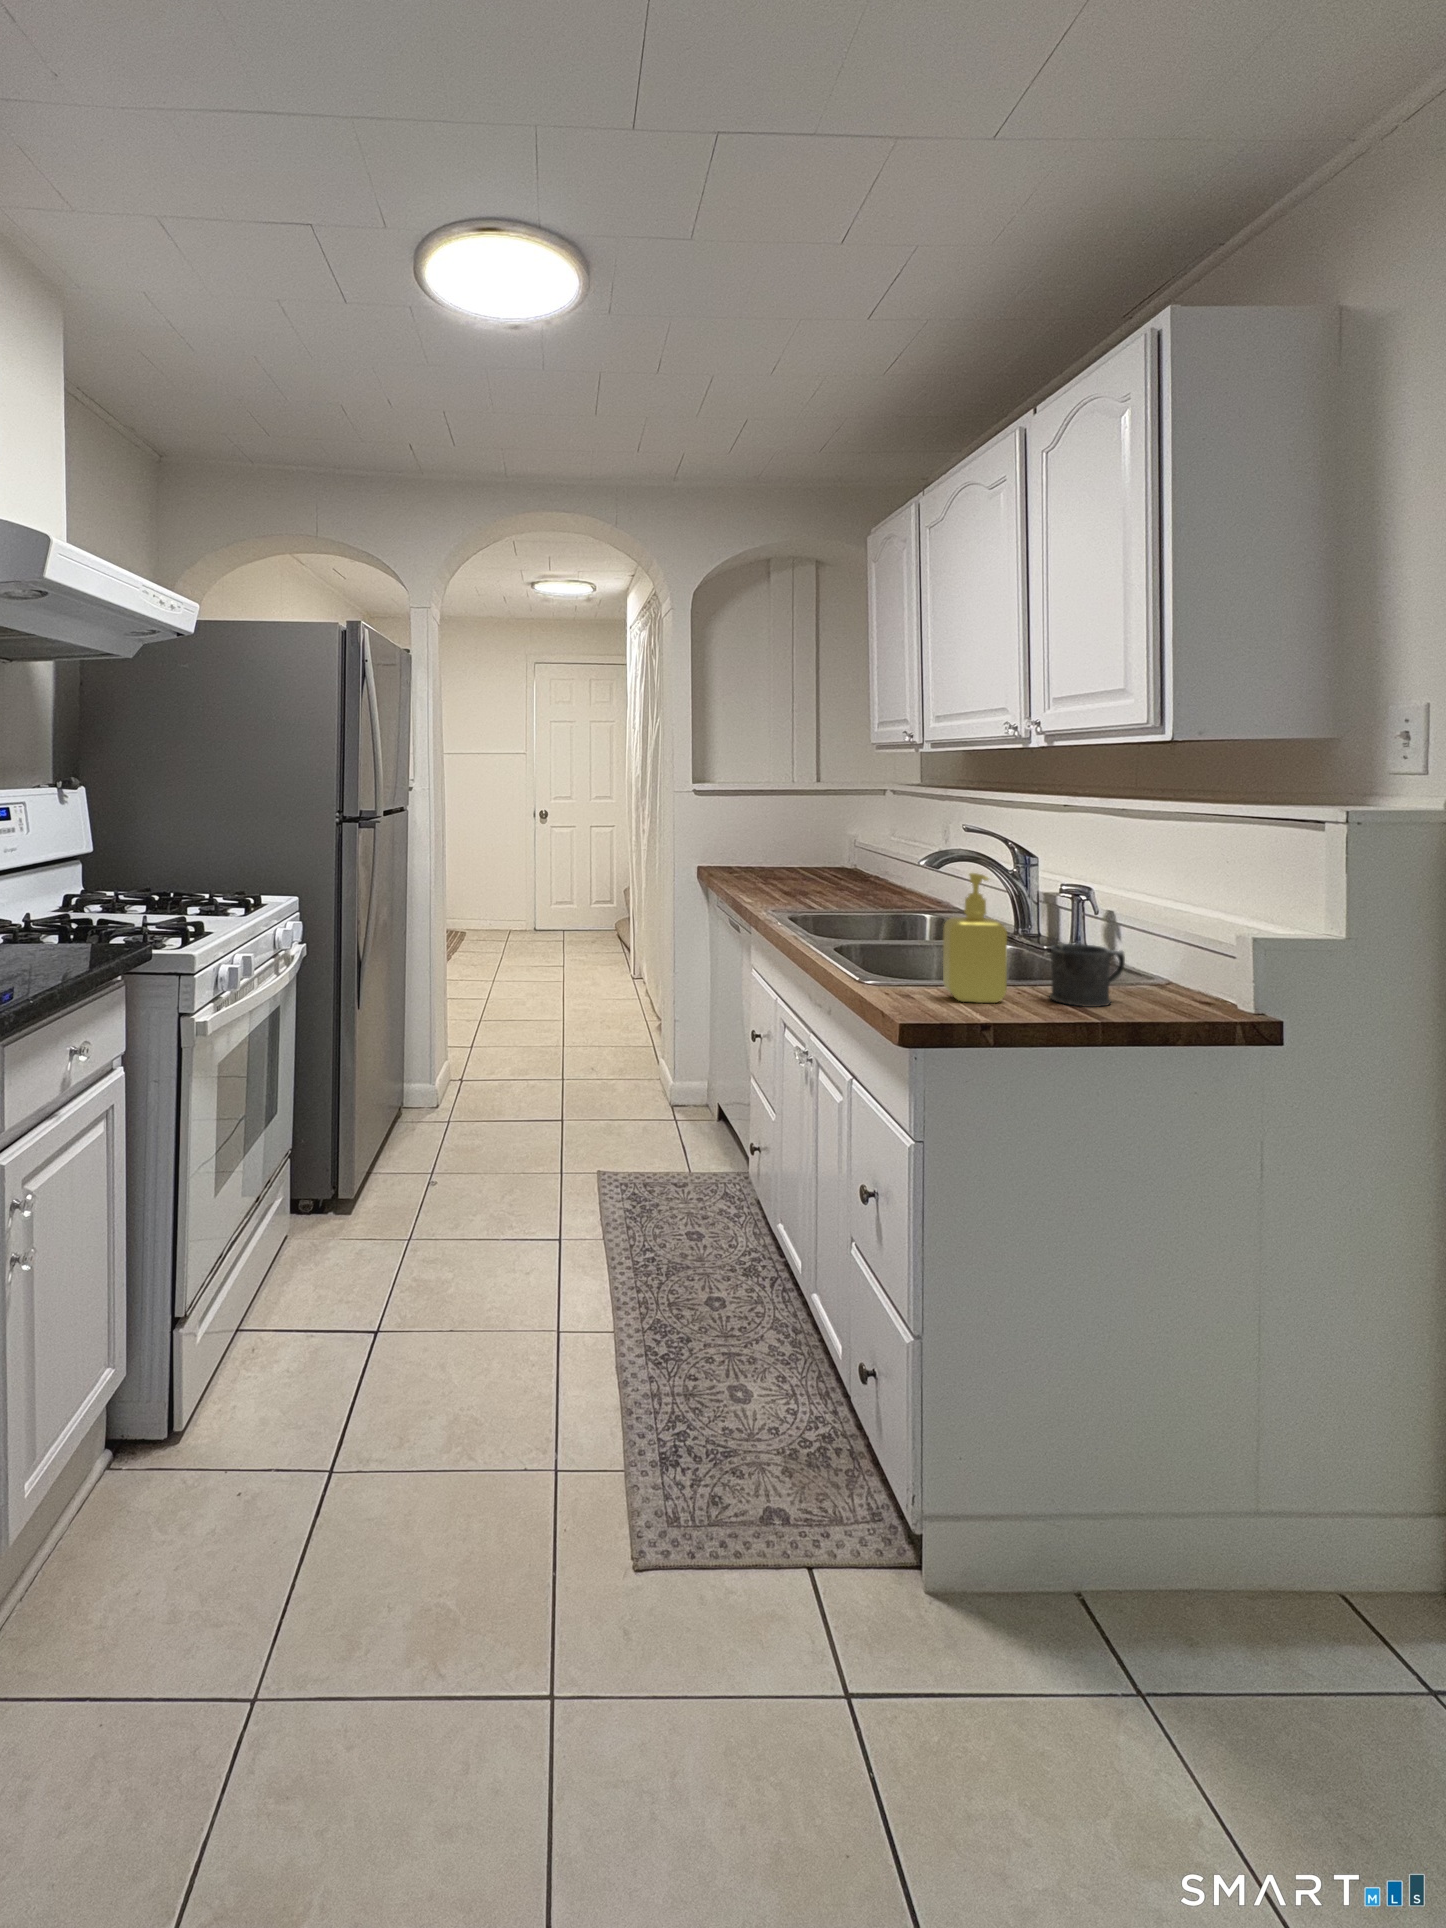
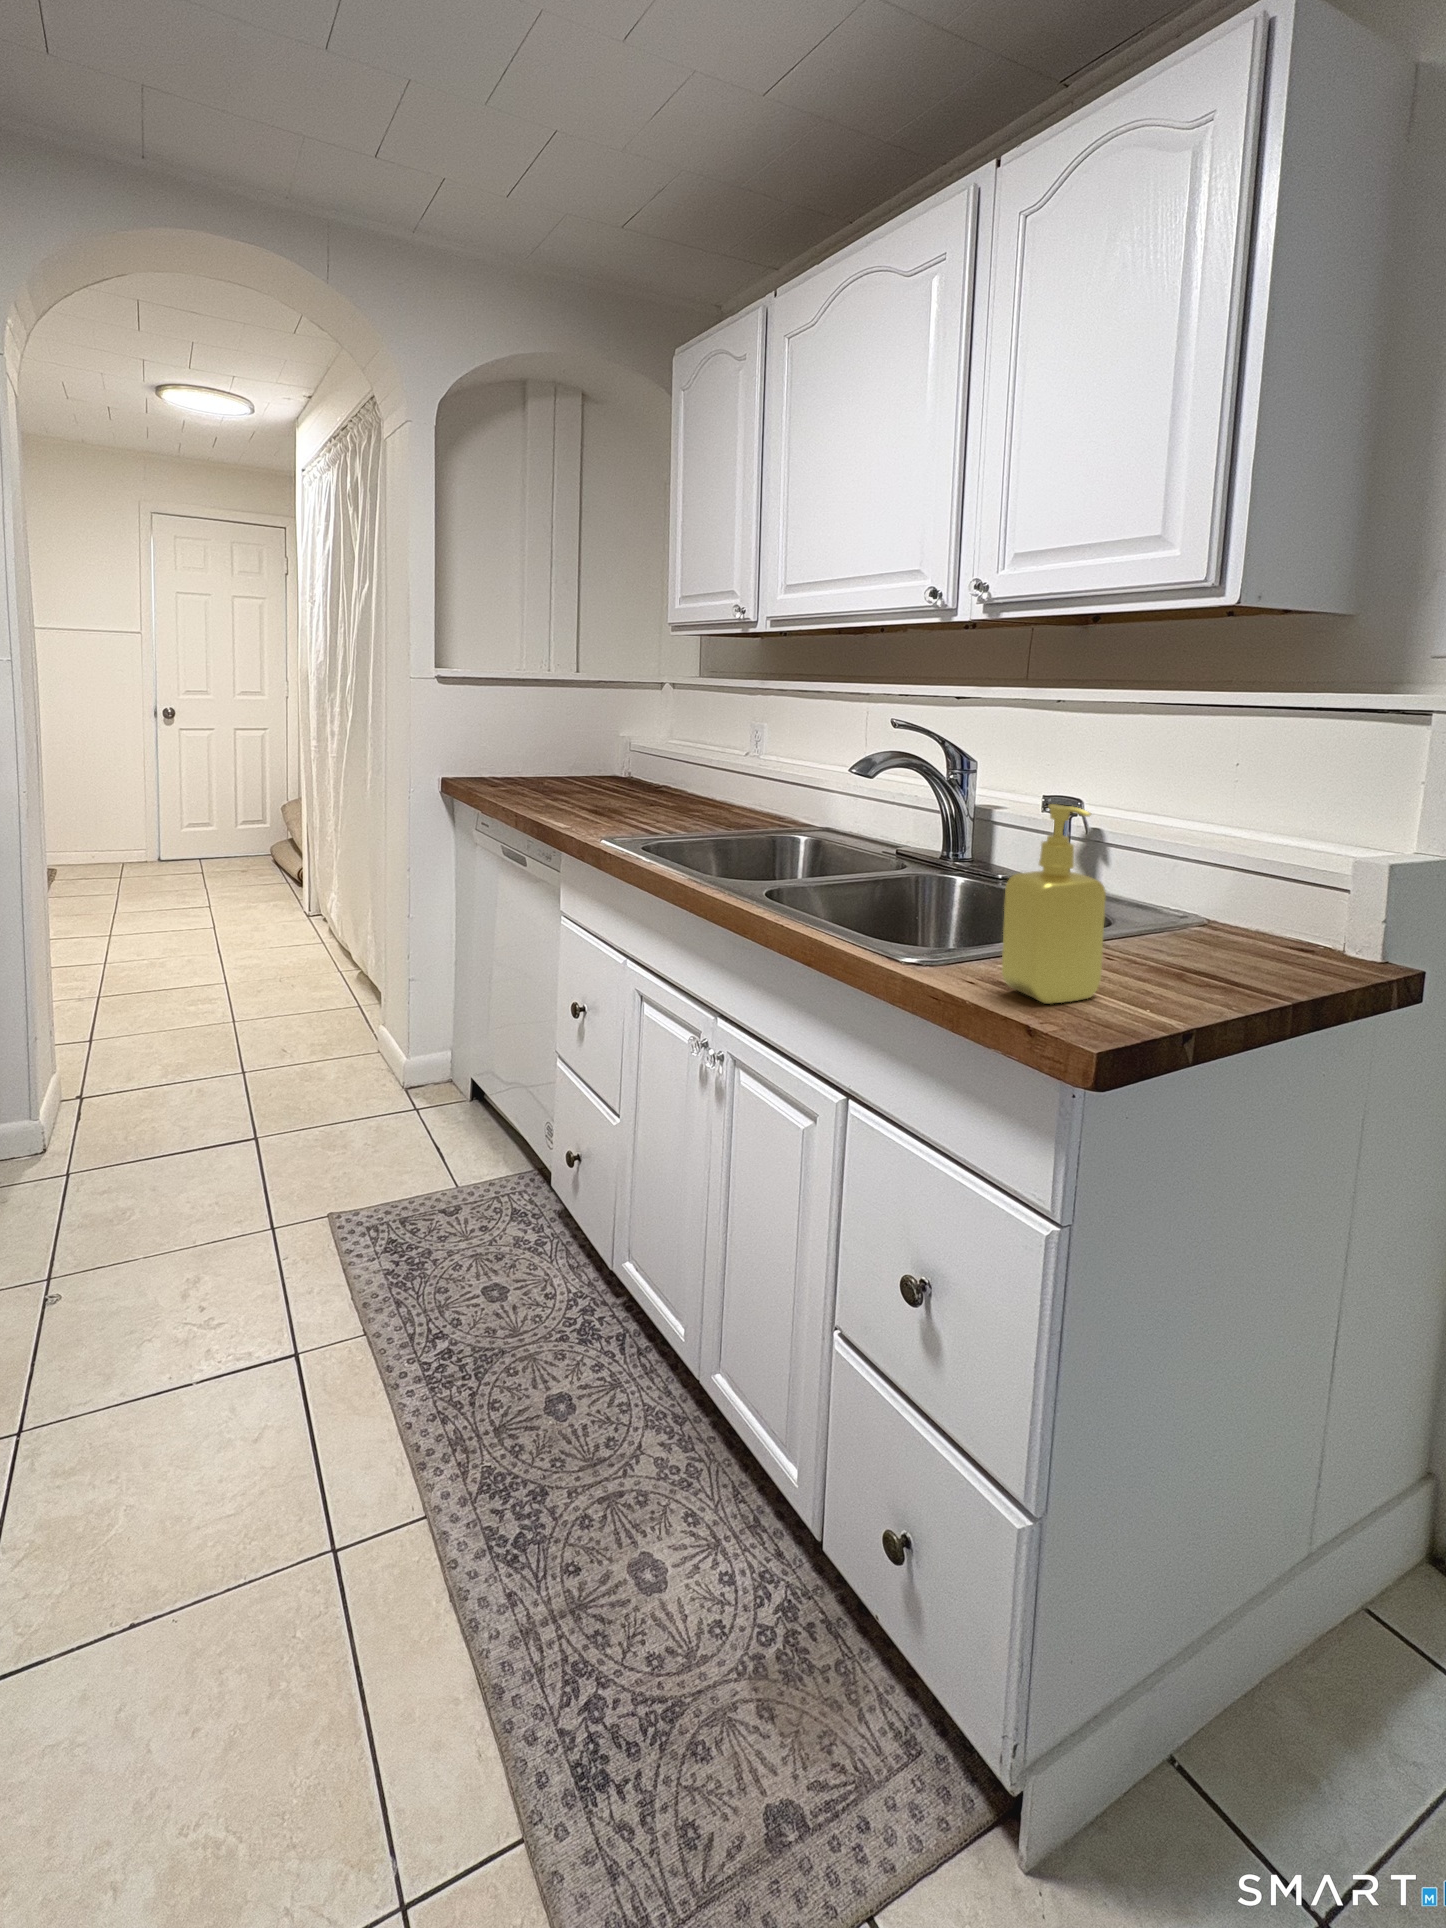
mug: present [1049,944,1125,1007] -> none [1124,893,1219,988]

